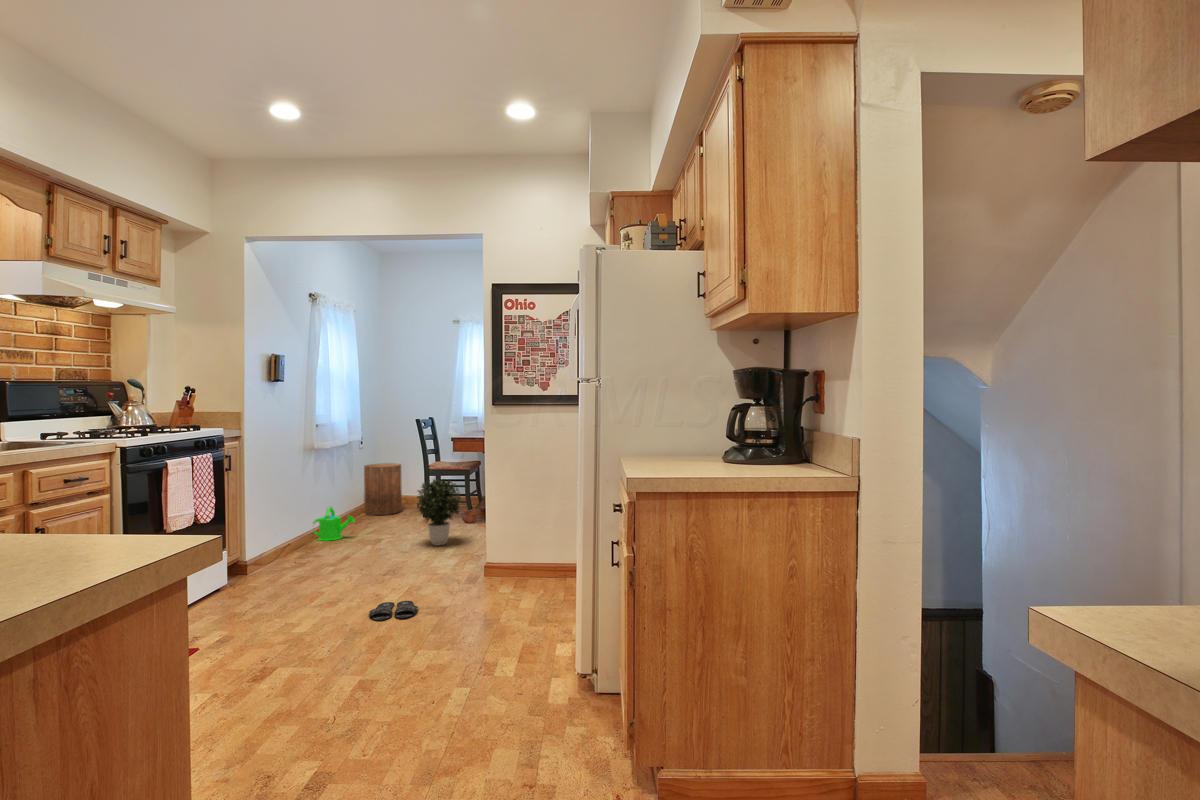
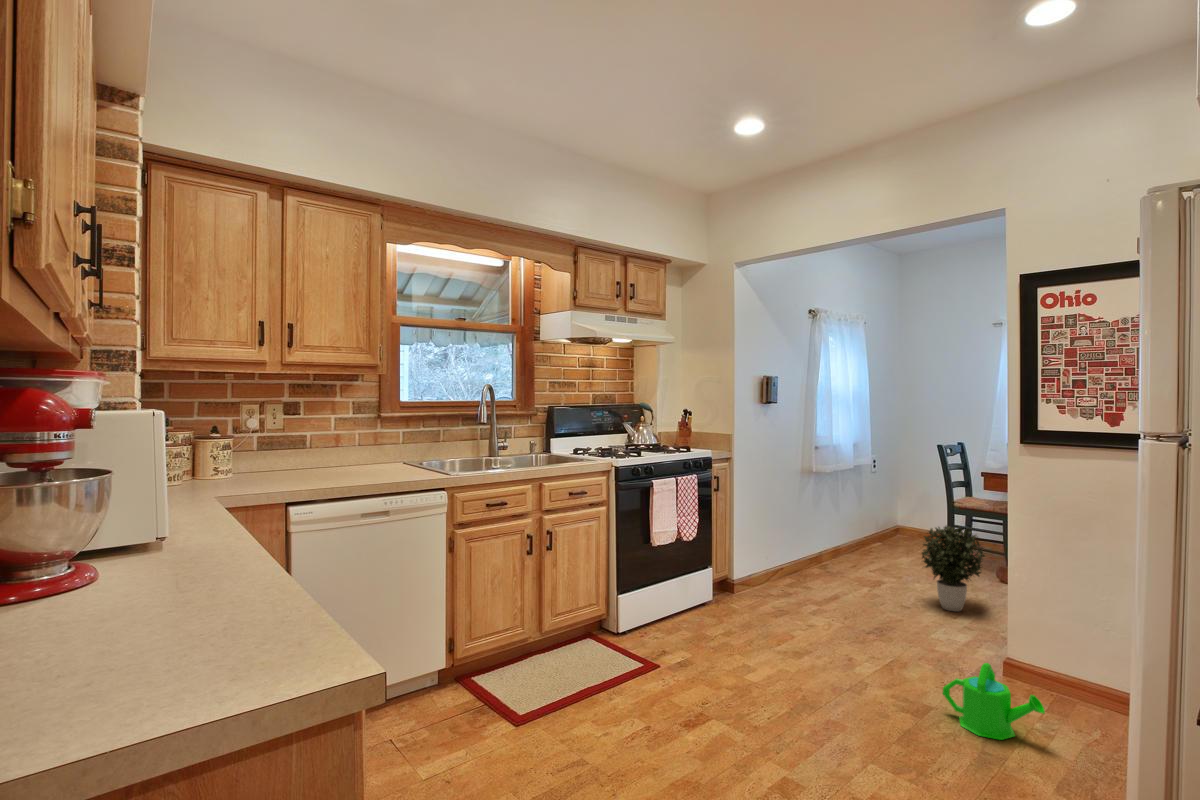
stool: present [364,463,402,515] -> none [875,490,919,552]
watering can: present [313,507,355,541] -> present [943,663,1045,740]
slippers: present [369,601,418,621] -> none [826,678,889,712]

